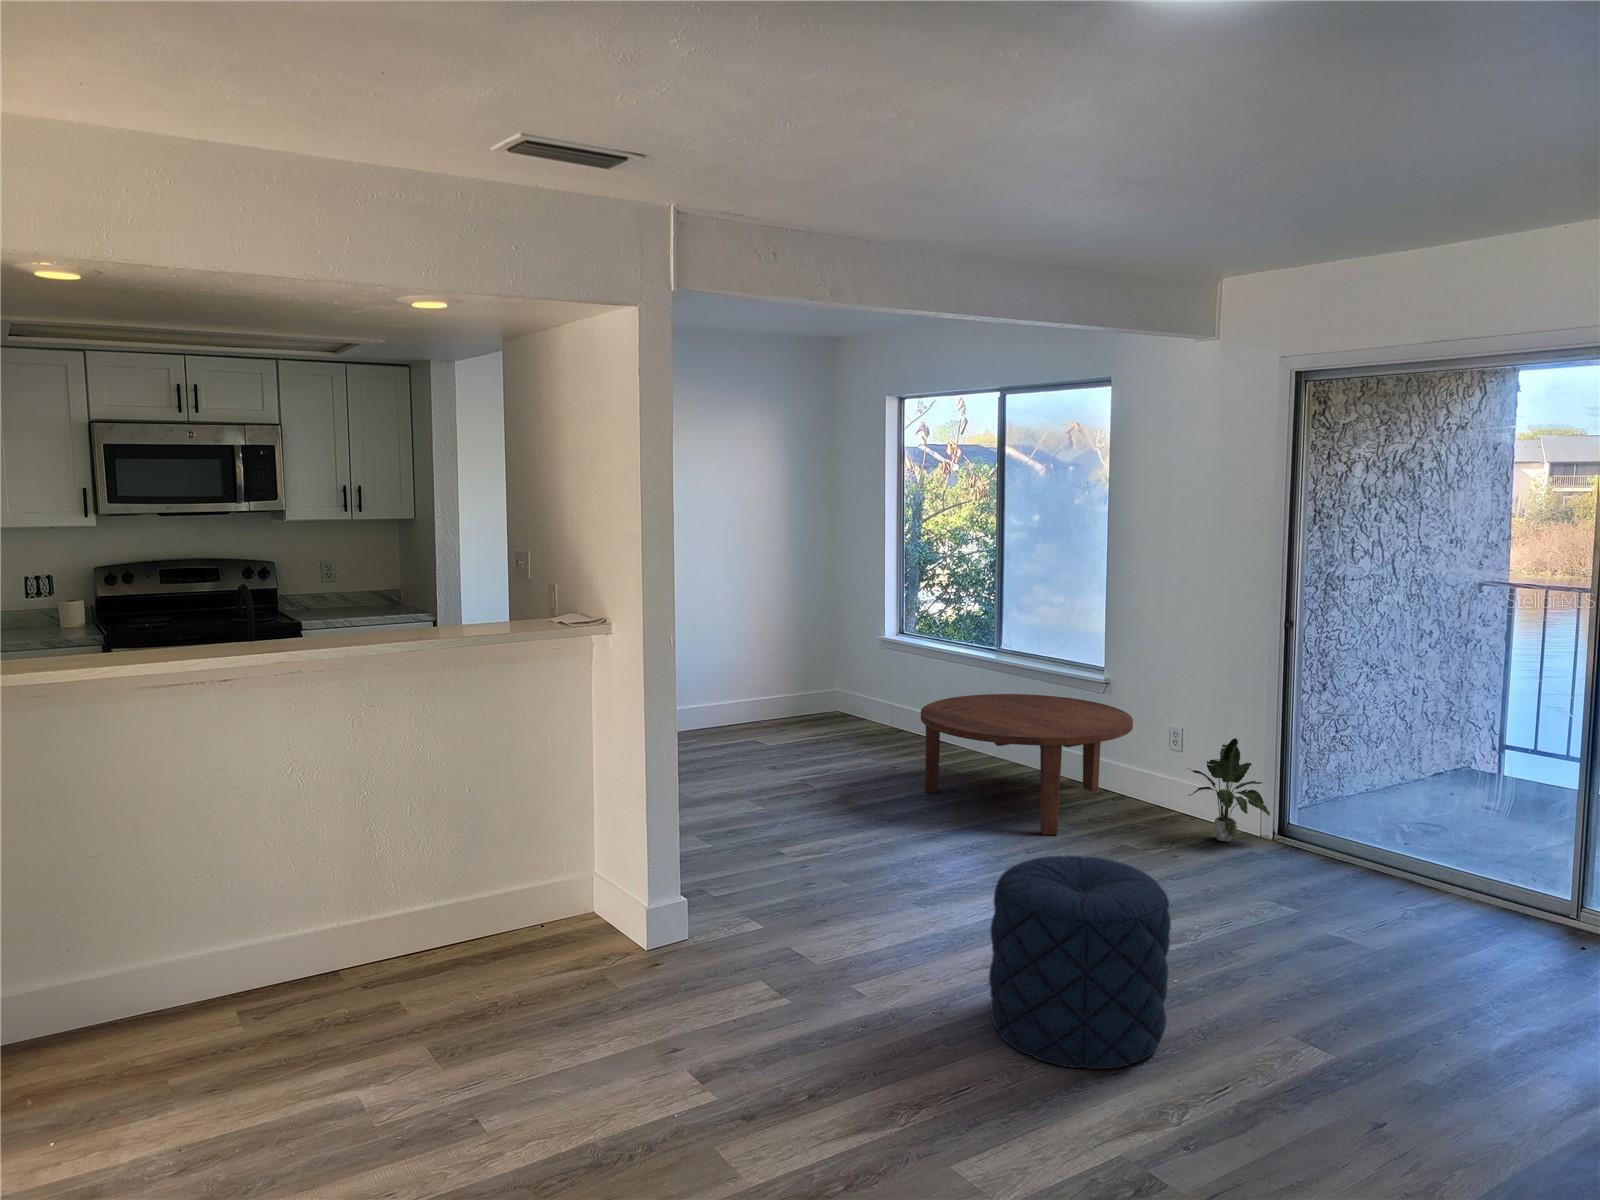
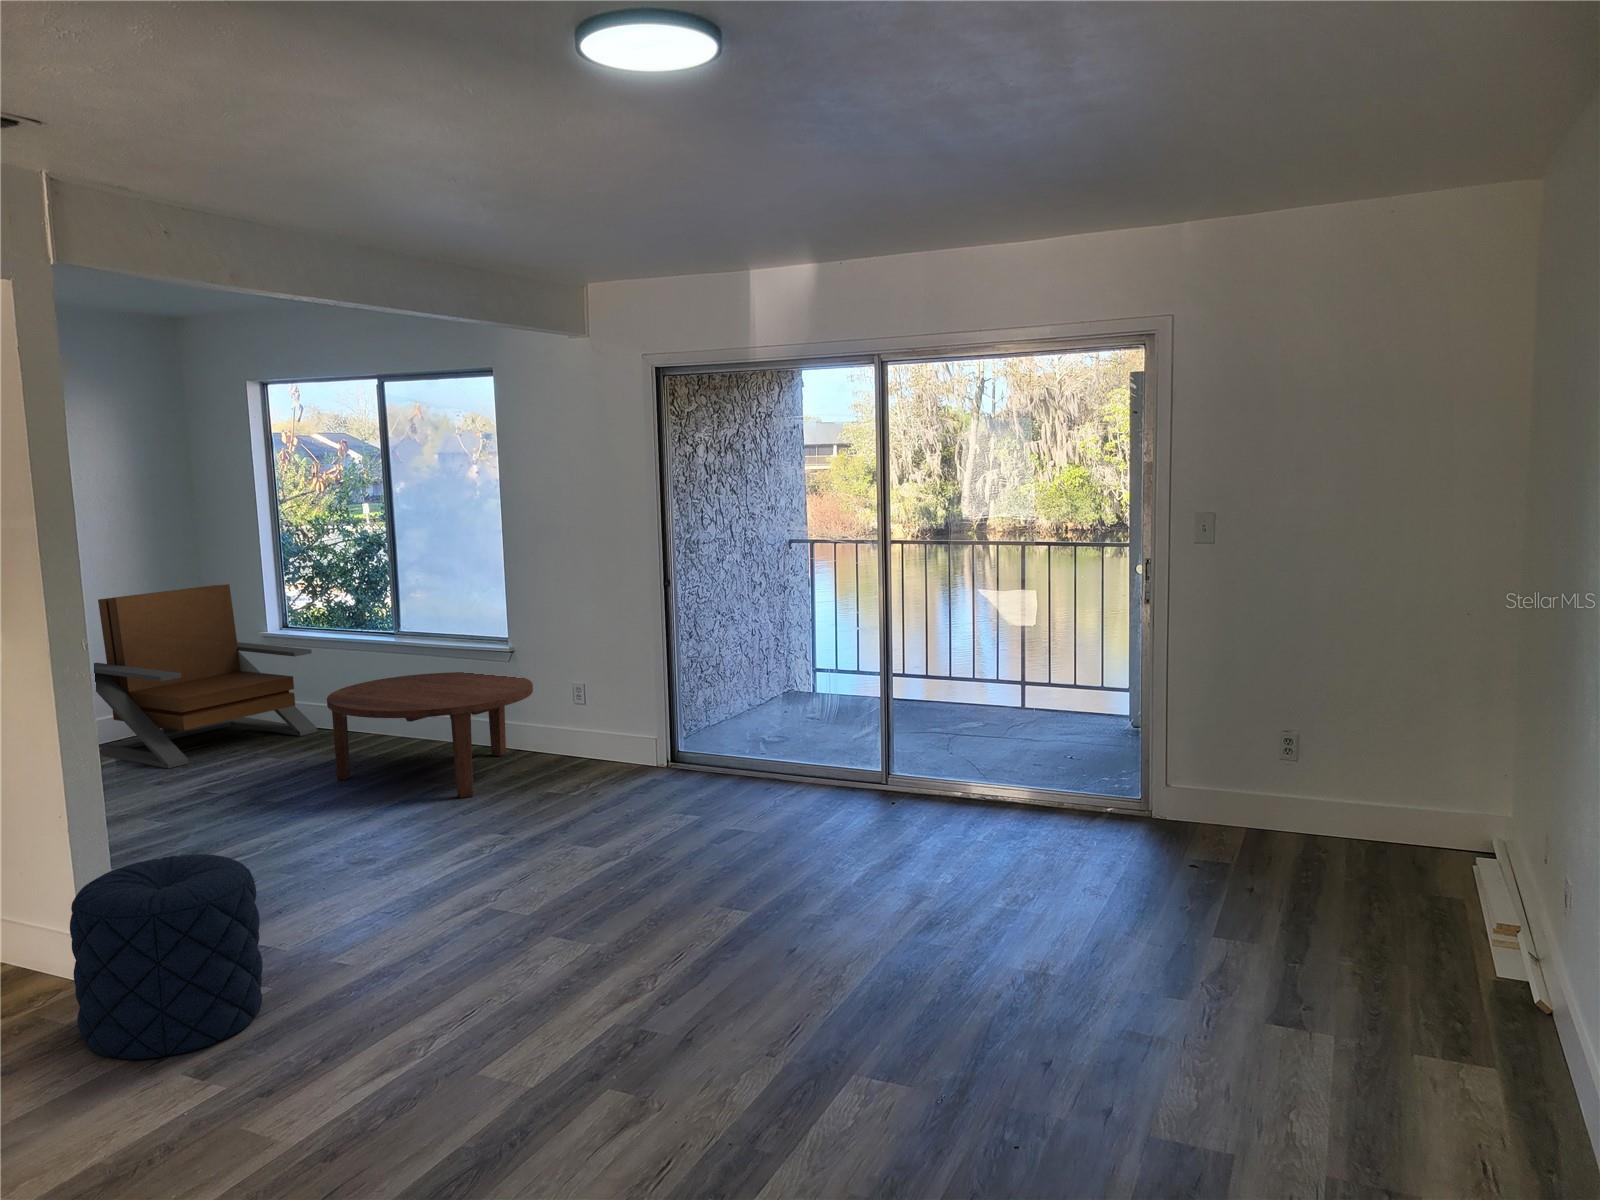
lounge chair: none [721,588,919,755] -> present [94,584,317,768]
potted plant: present [1188,738,1270,842] -> none [583,688,655,779]
pouf: present [989,856,1171,1069] -> present [70,854,263,1059]

